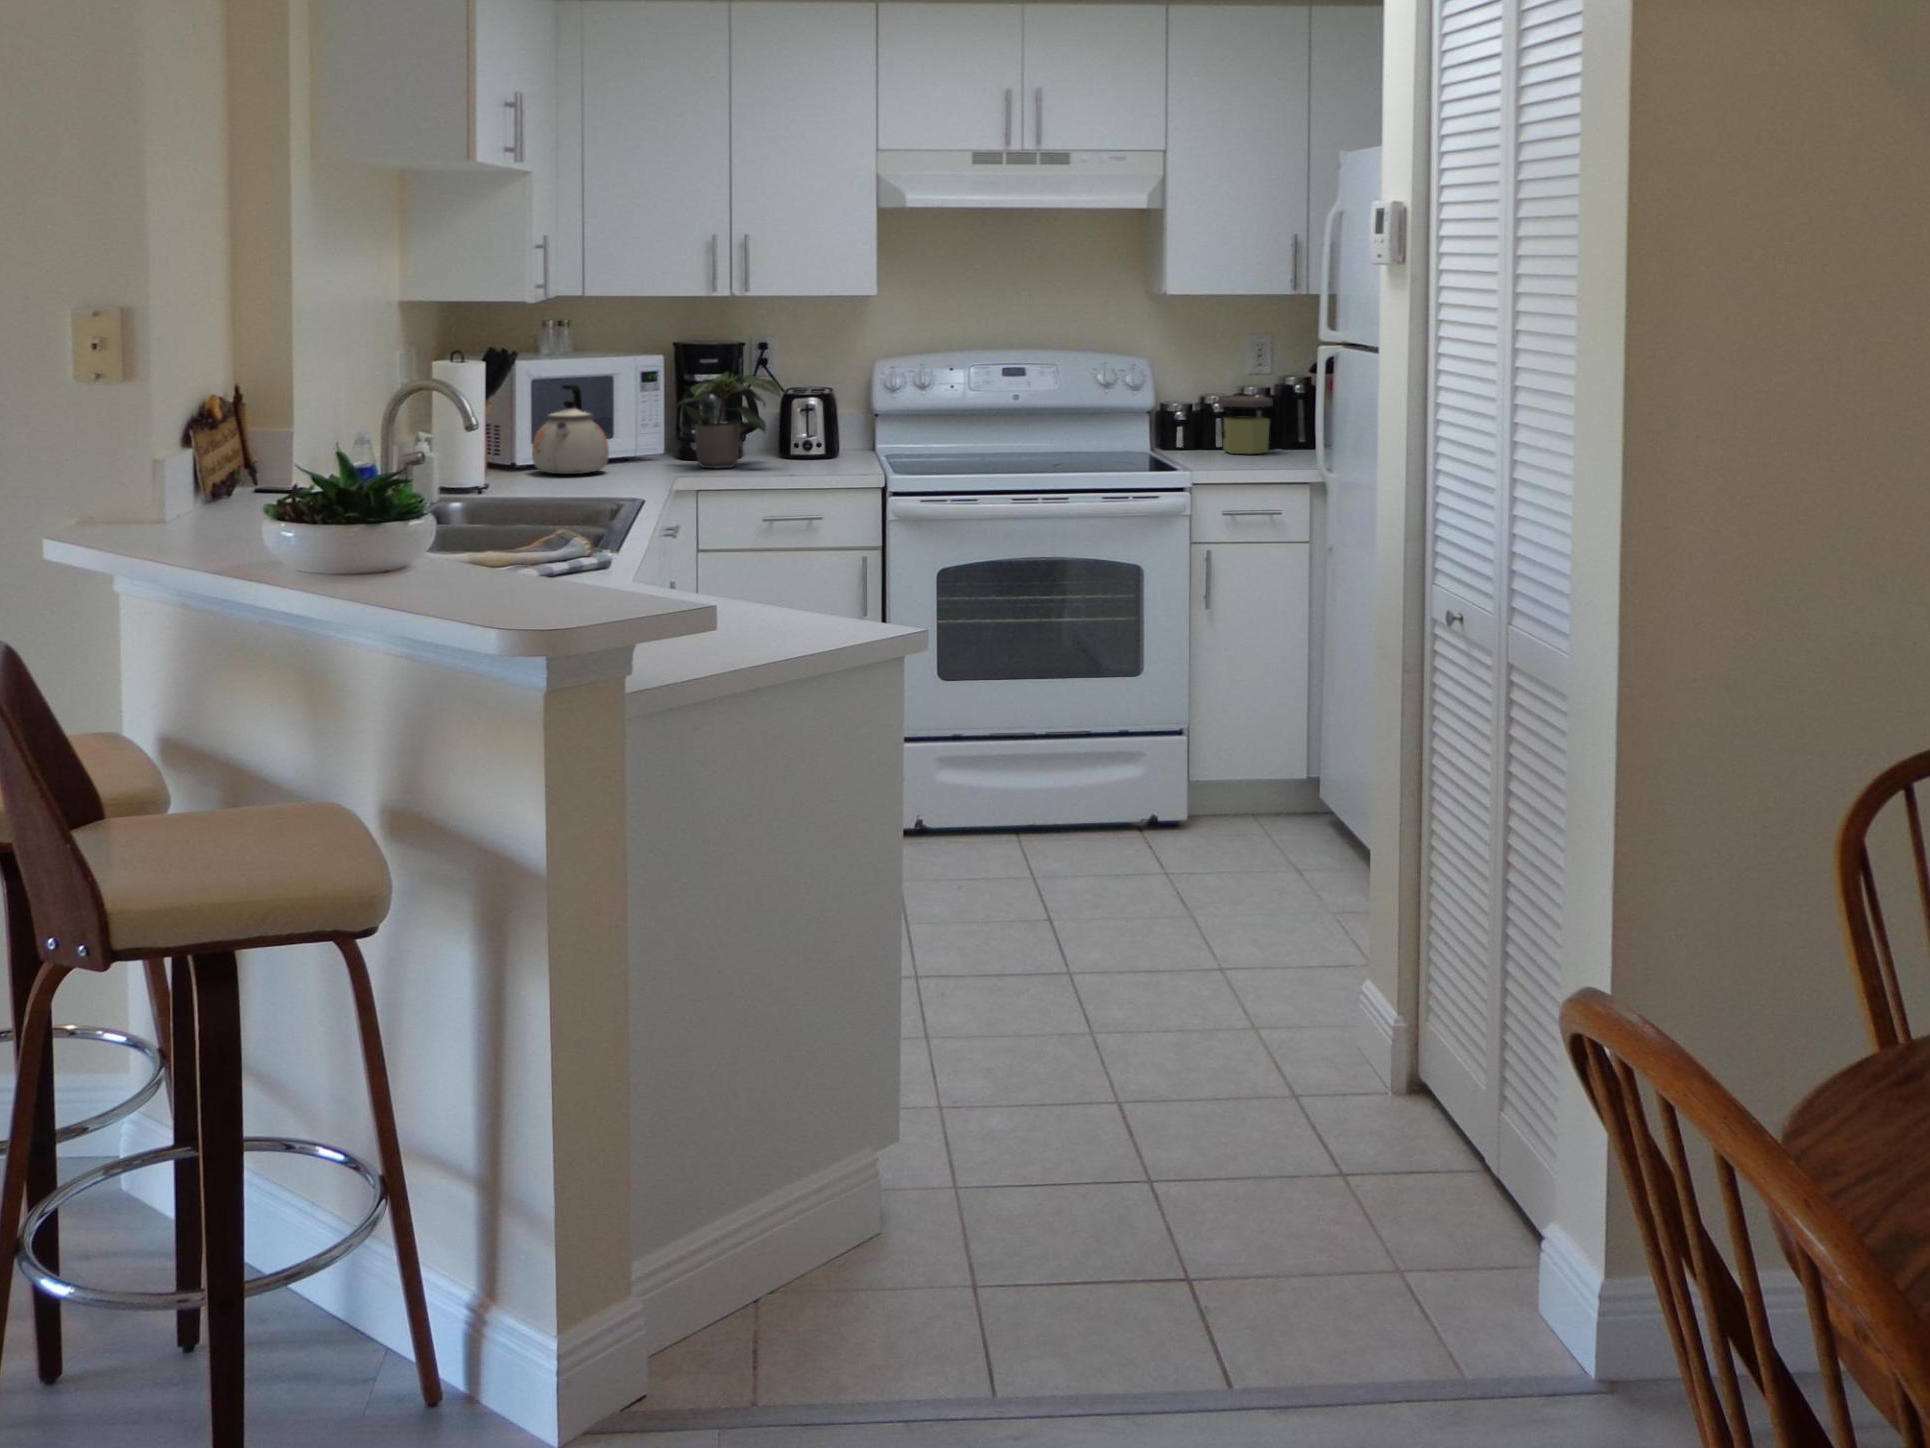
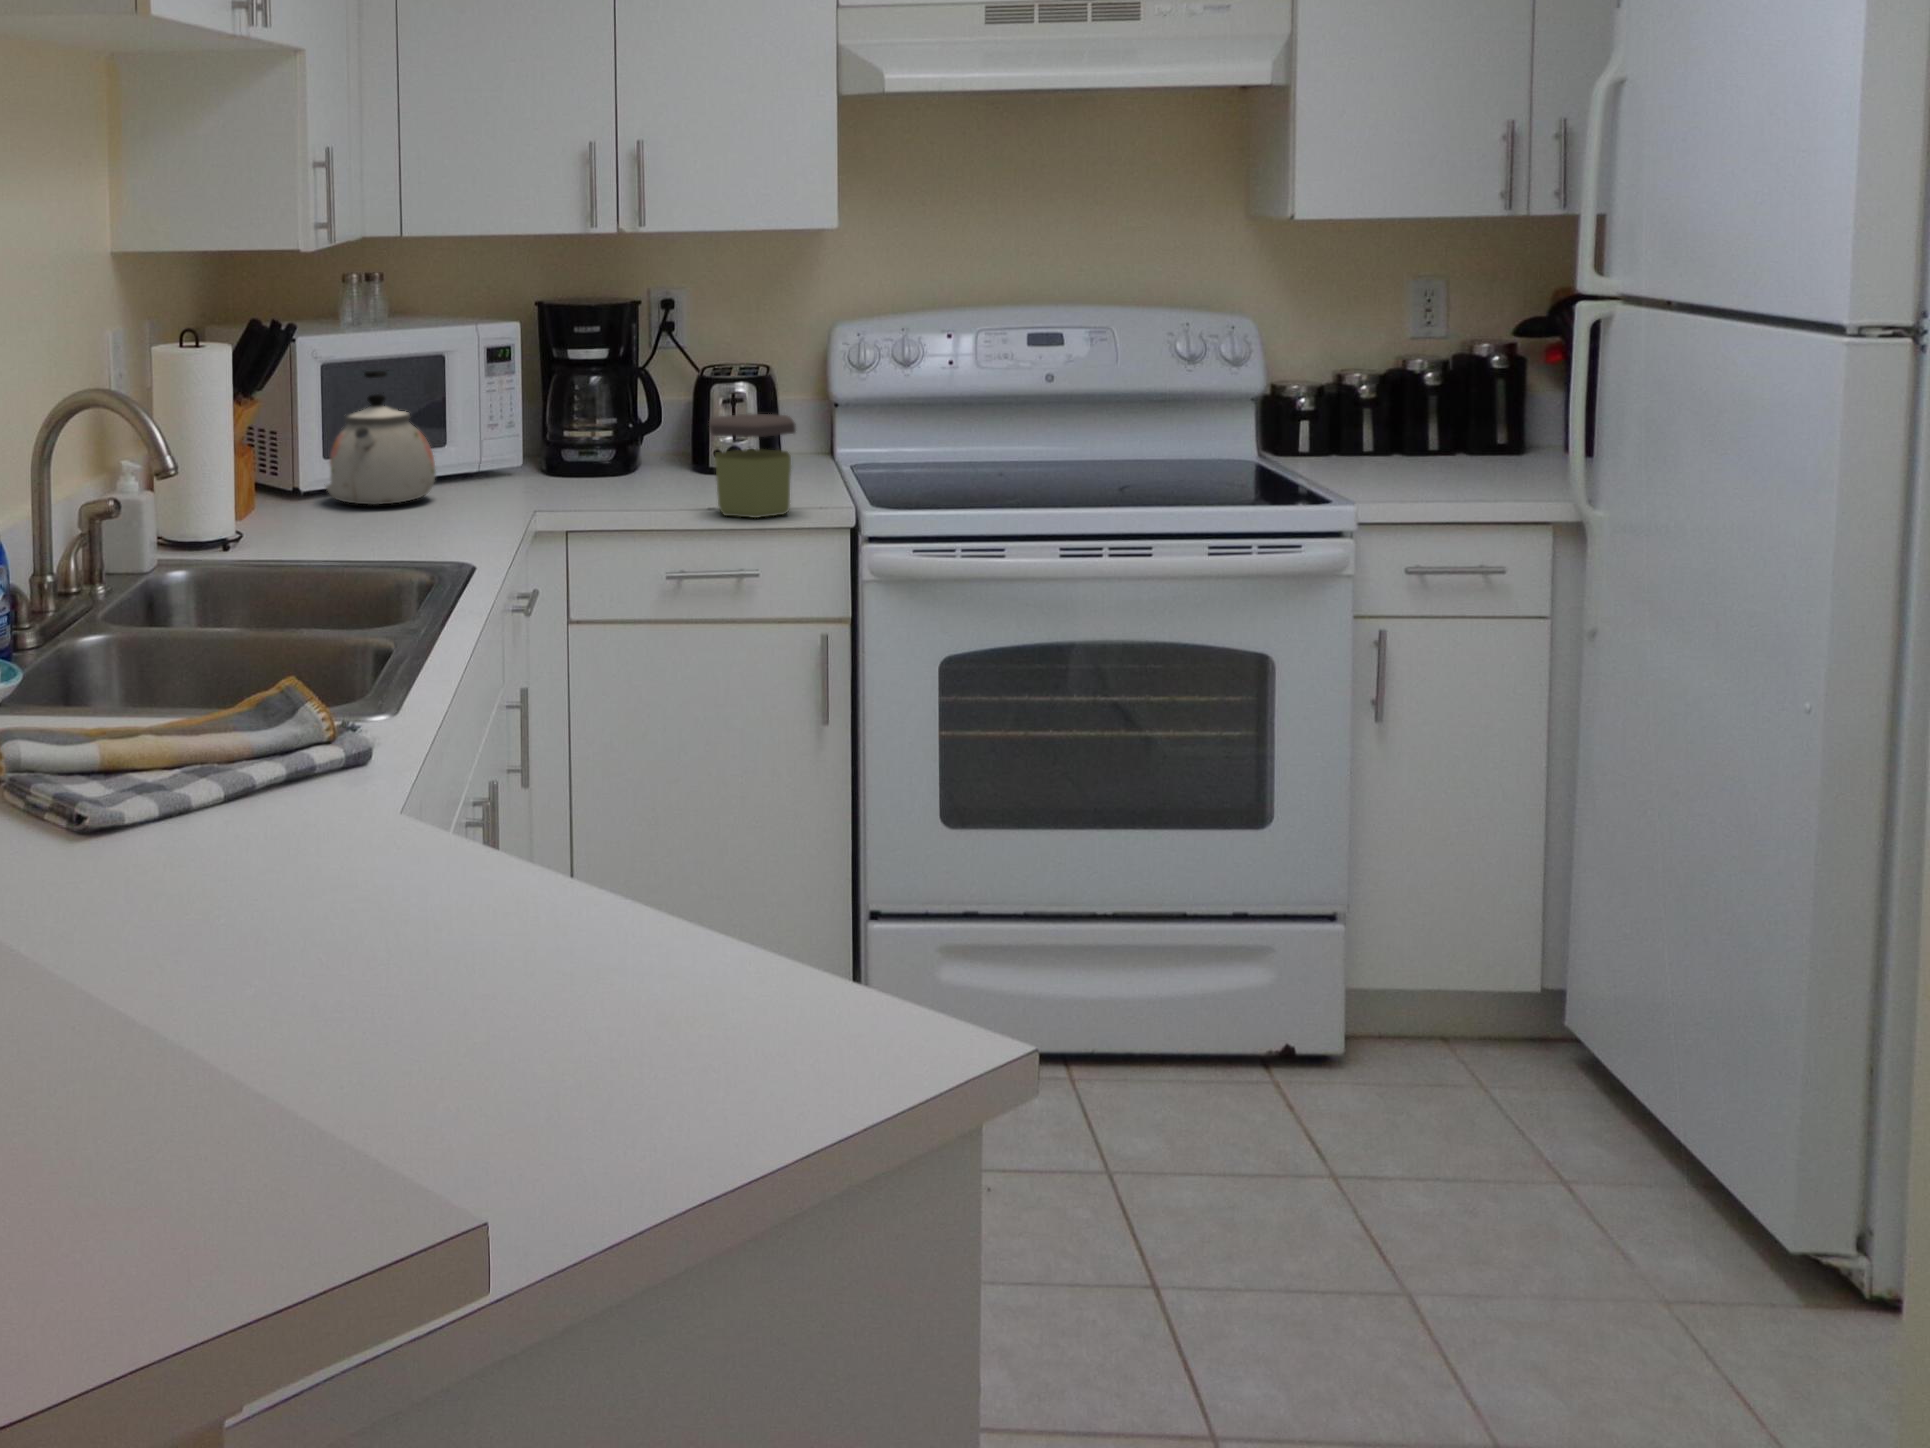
potted plant: present [675,372,781,468] -> none [531,345,692,492]
jar: present [1219,396,1273,454] -> present [709,414,796,518]

